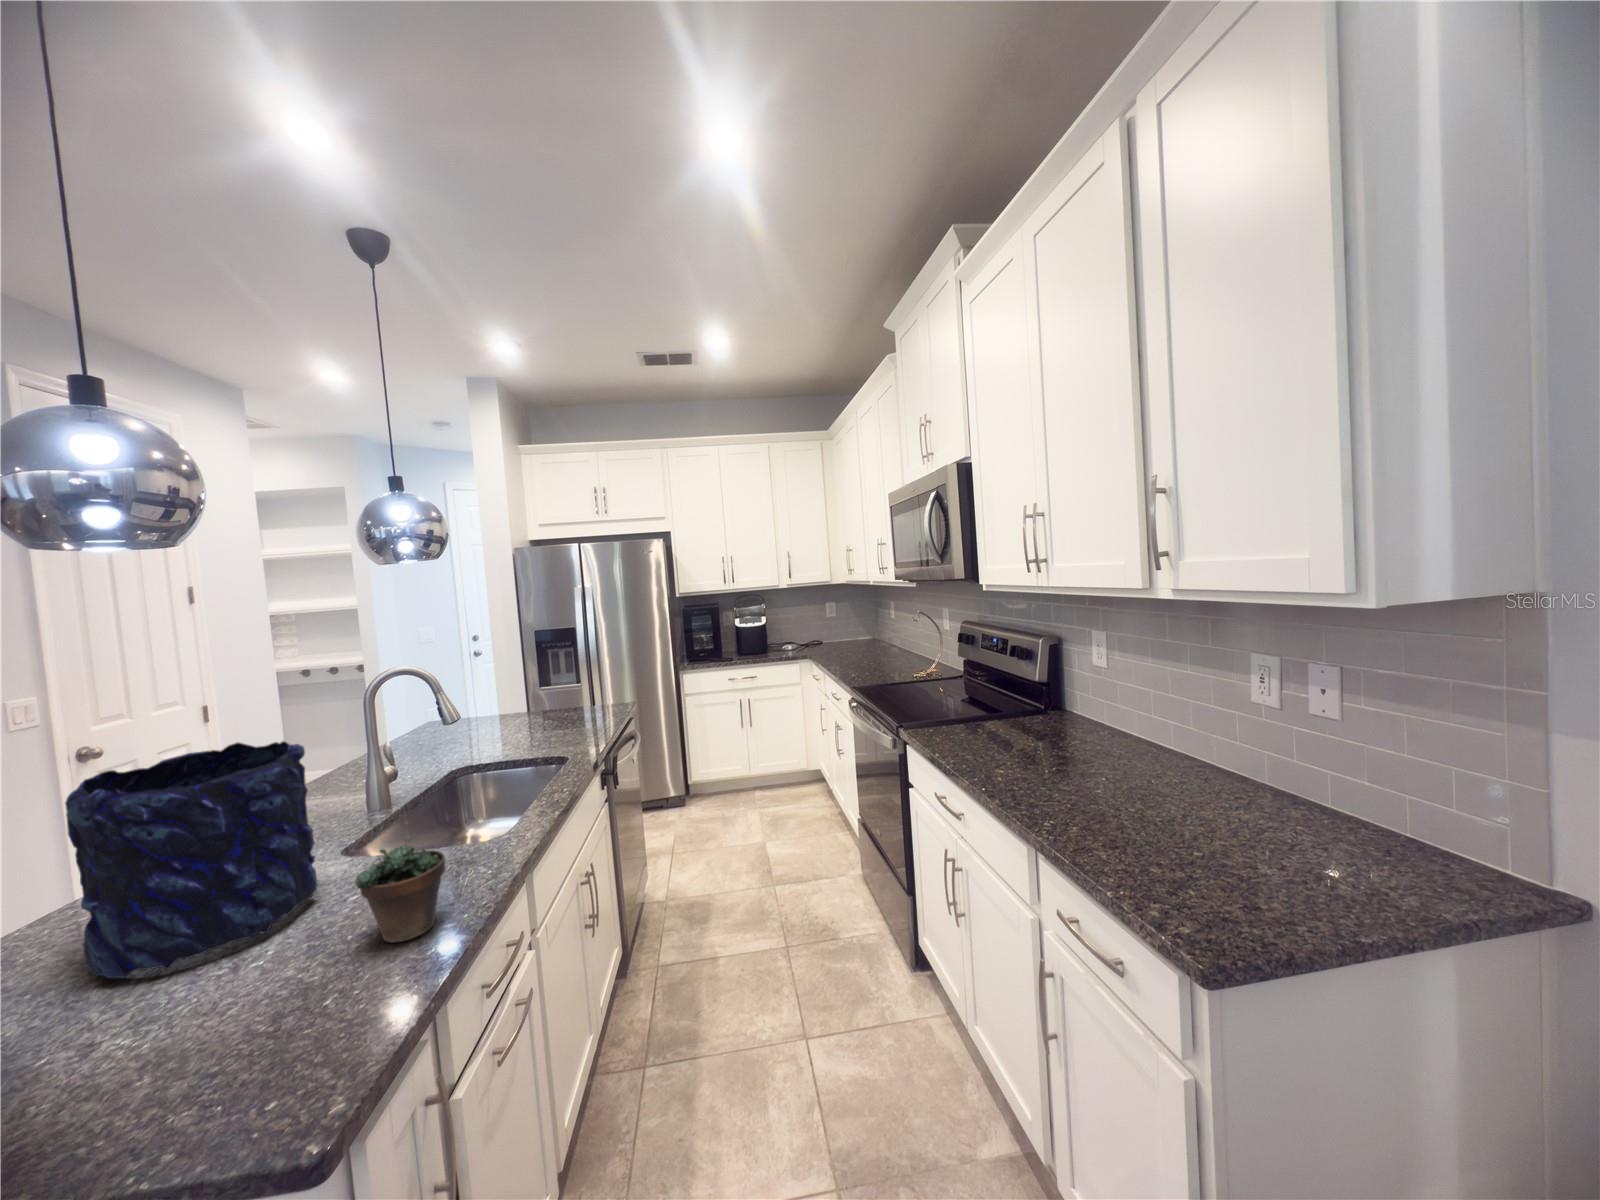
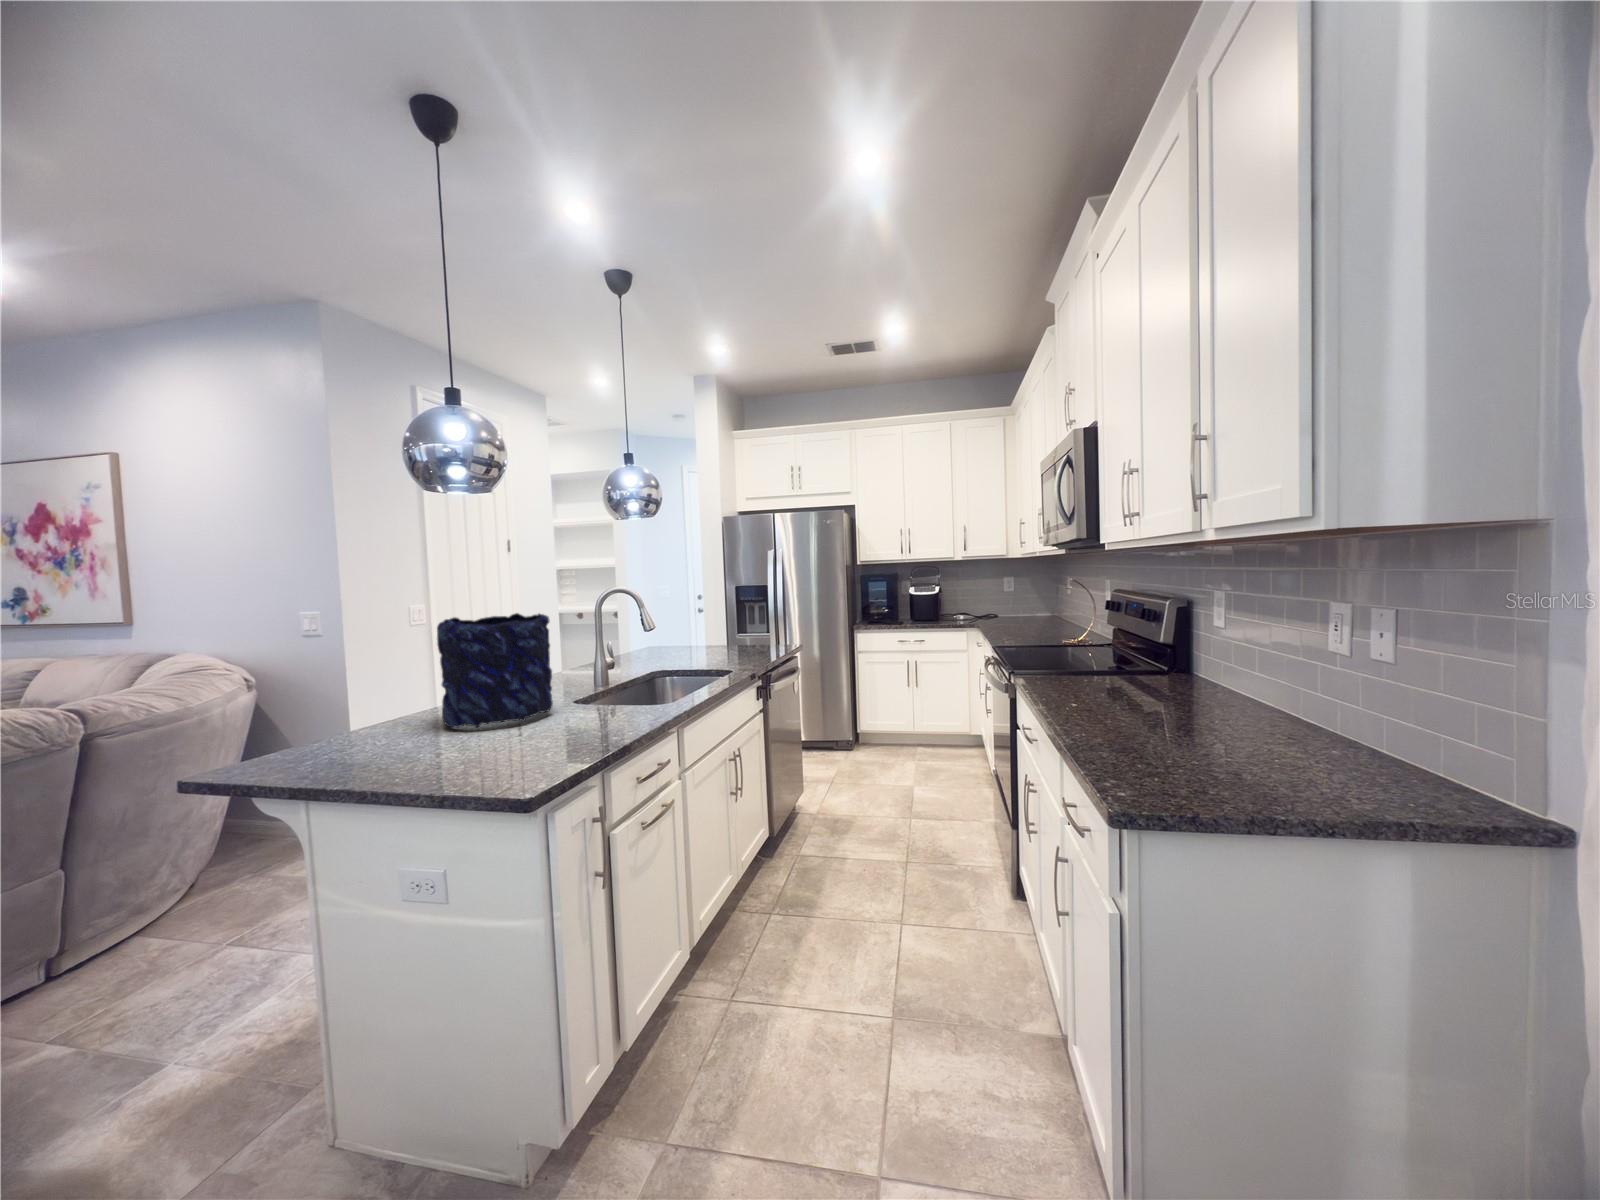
succulent plant: present [354,815,445,942] -> none [565,655,616,733]

